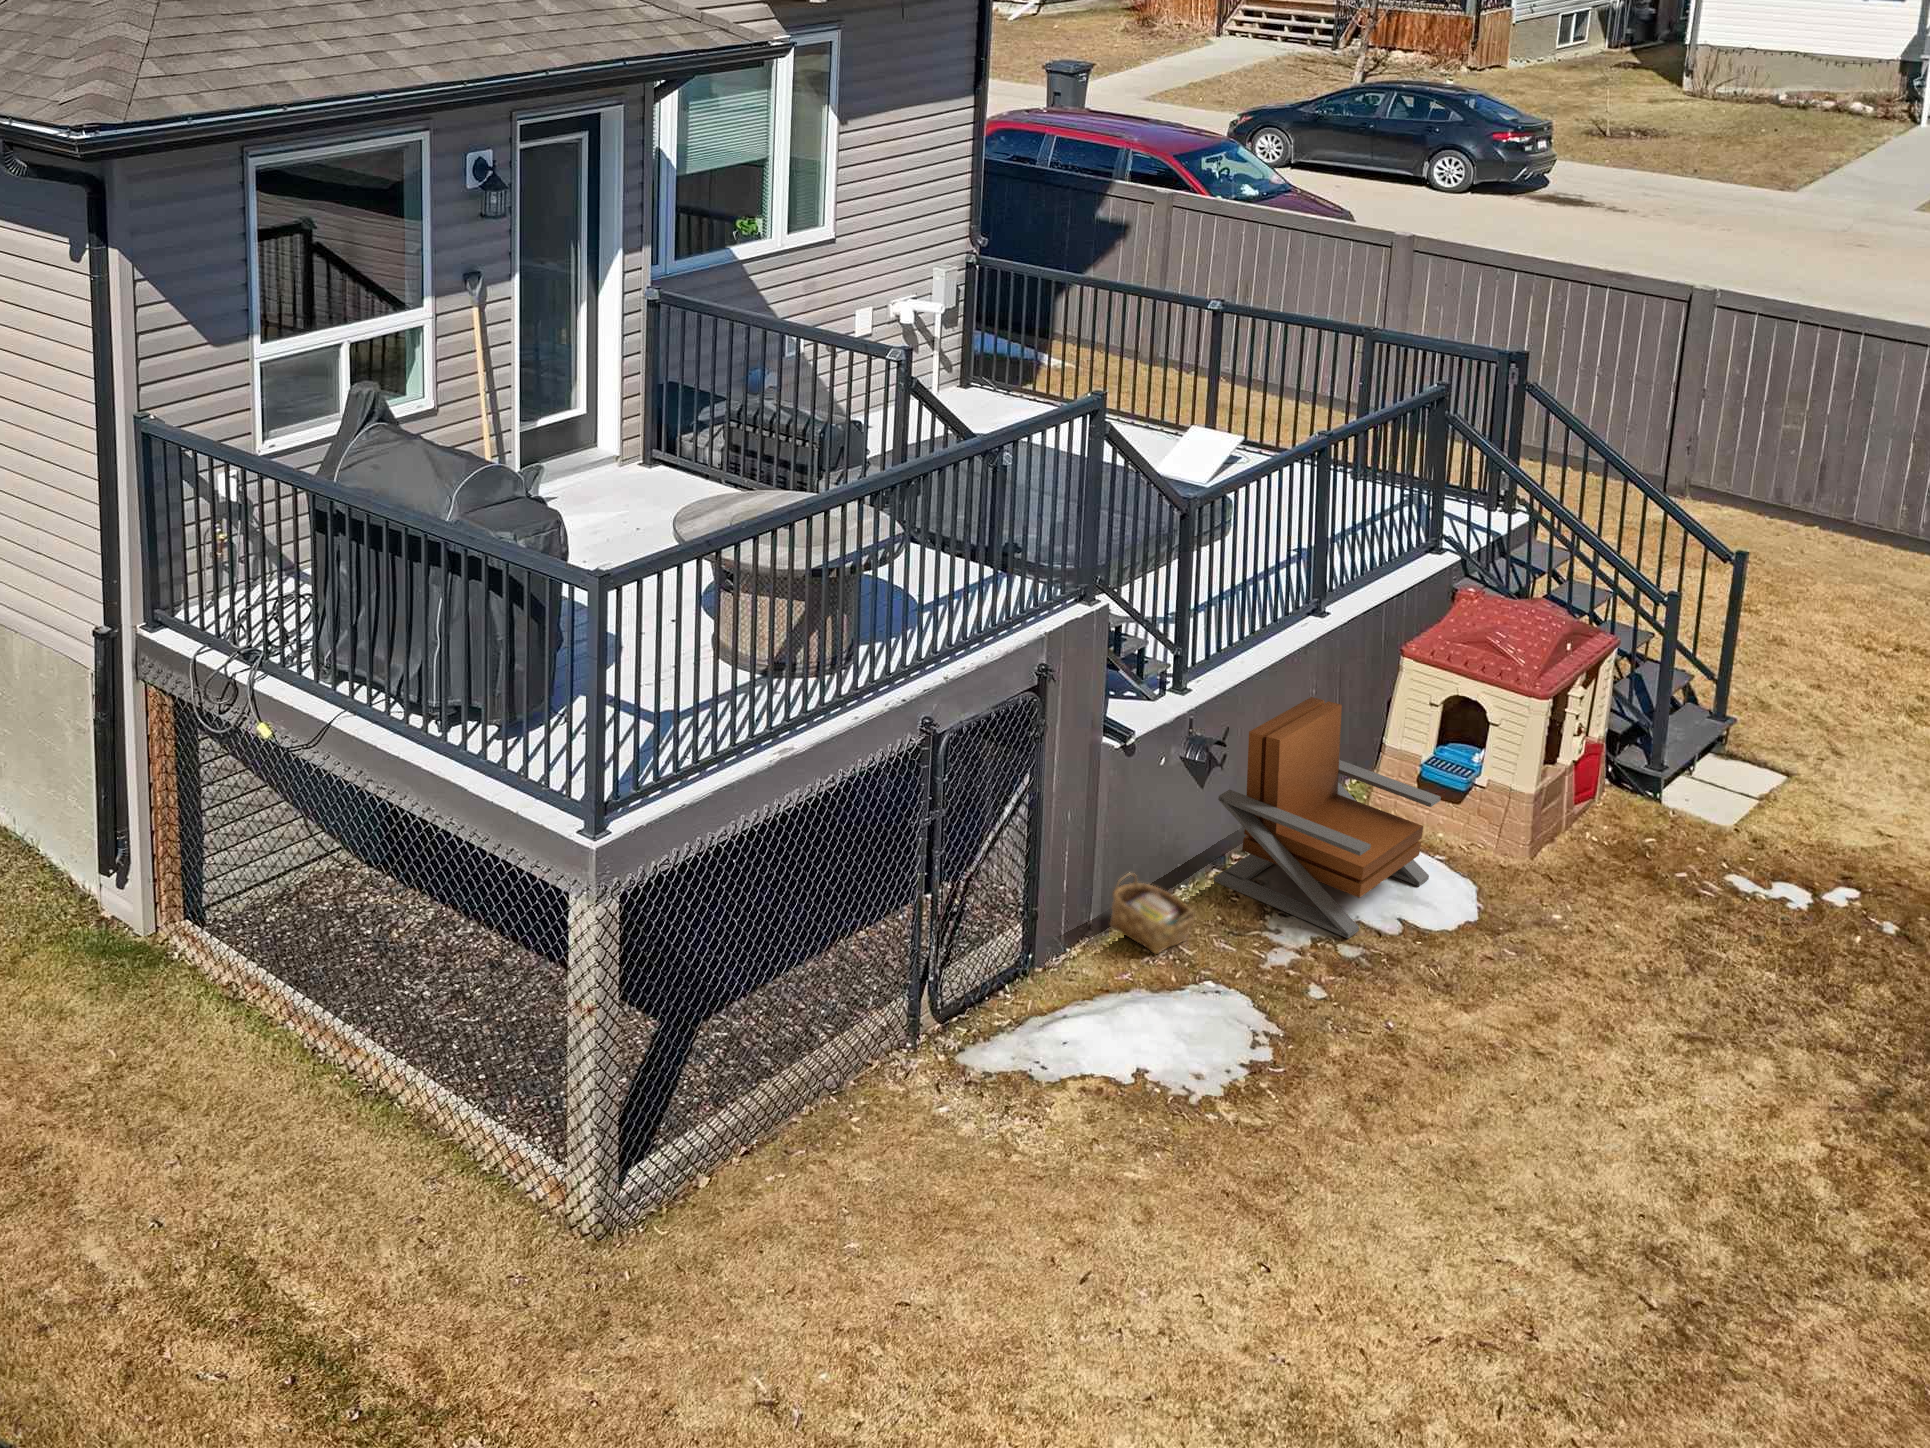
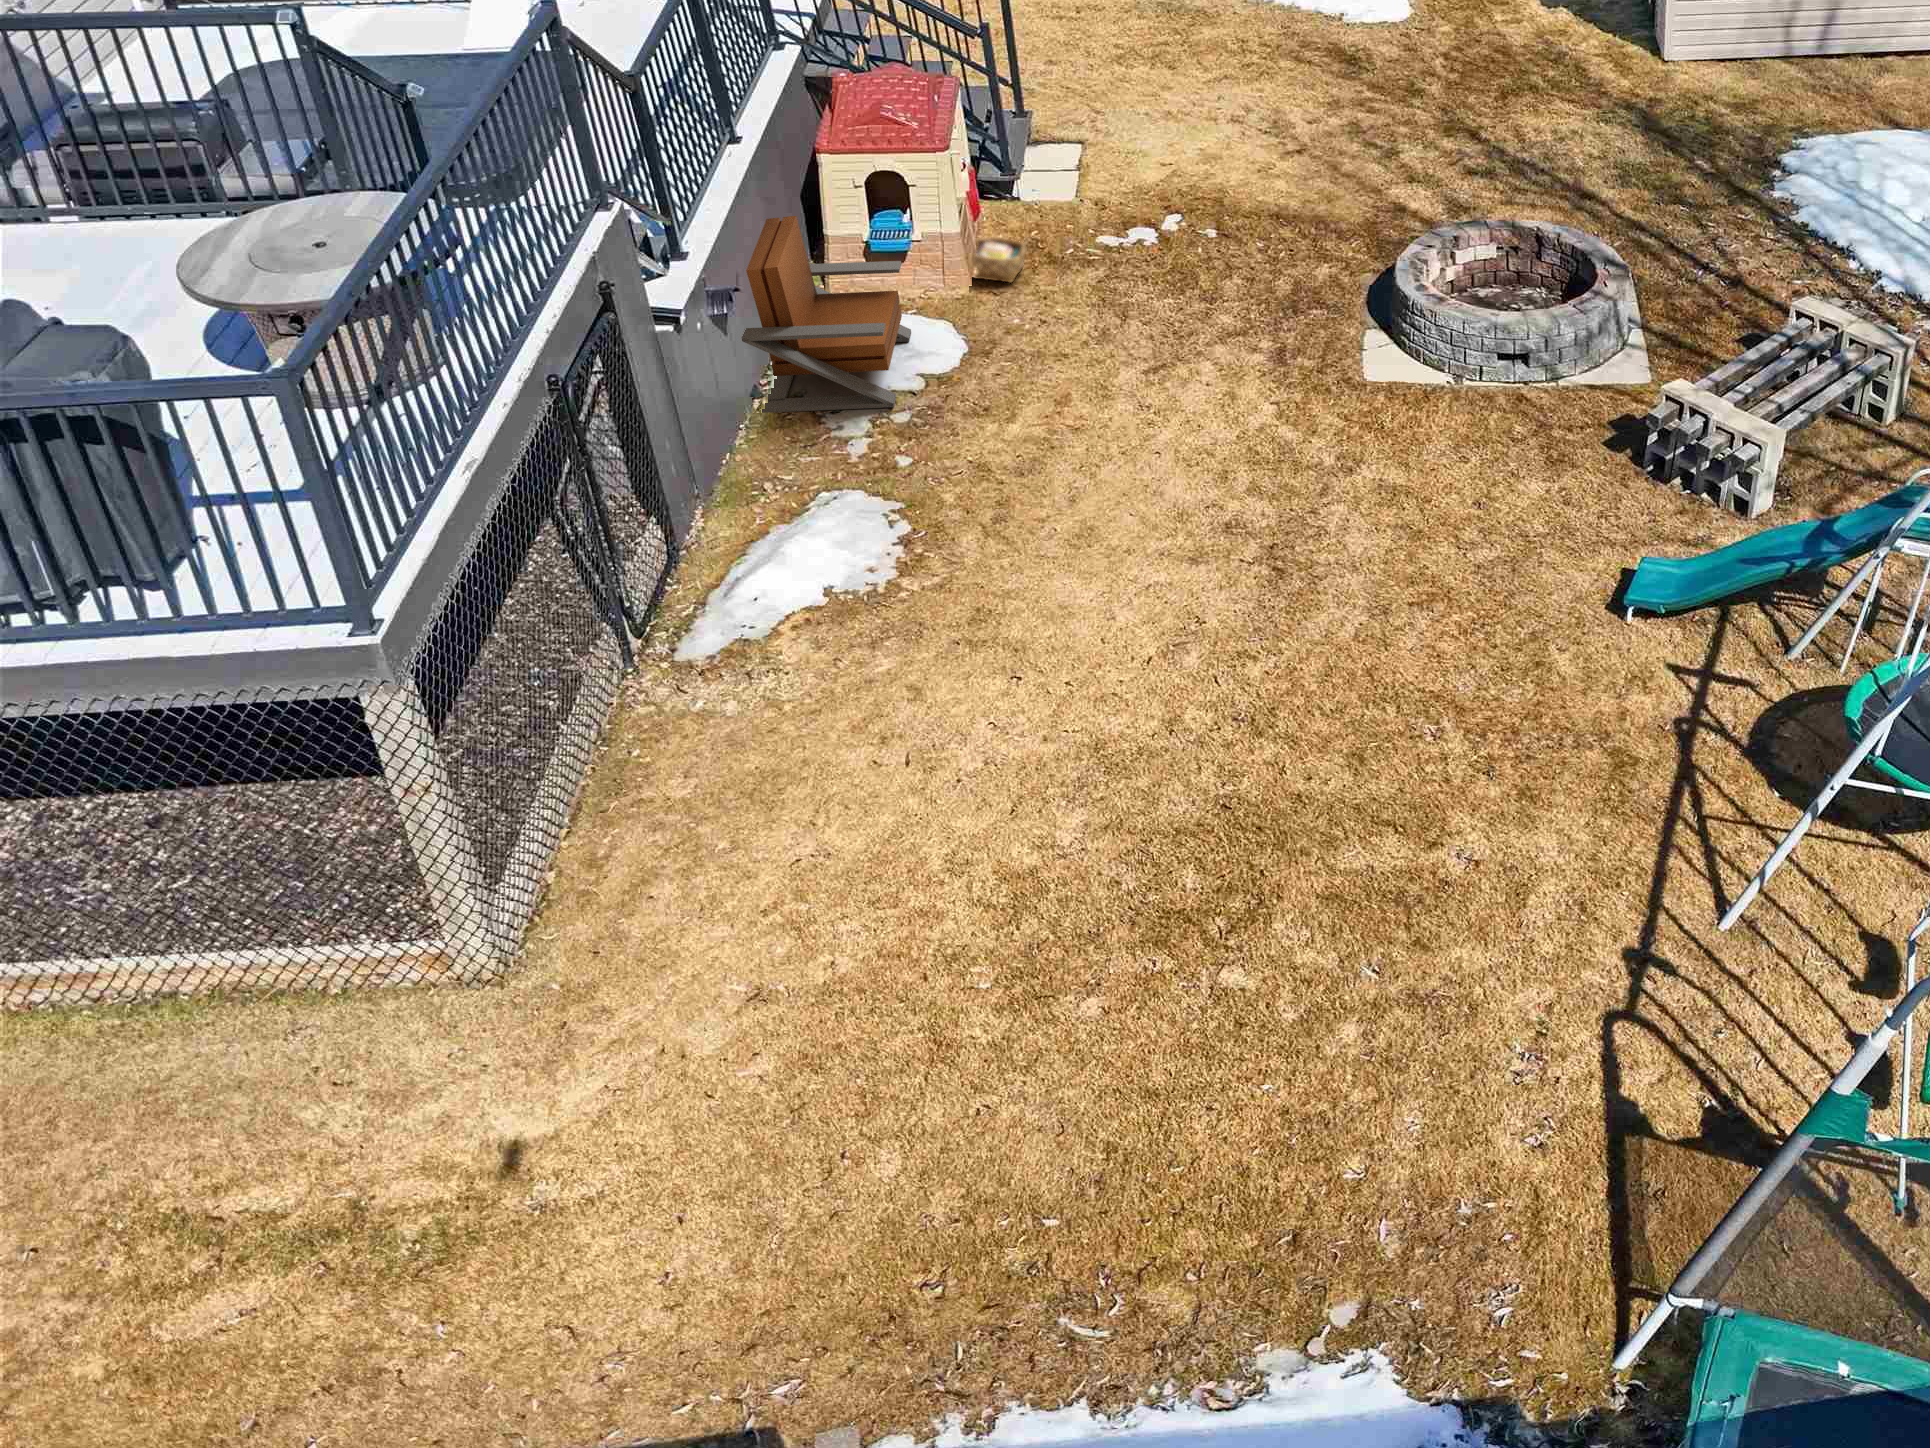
woven basket: present [1110,873,1195,954] -> present [973,237,1027,282]

